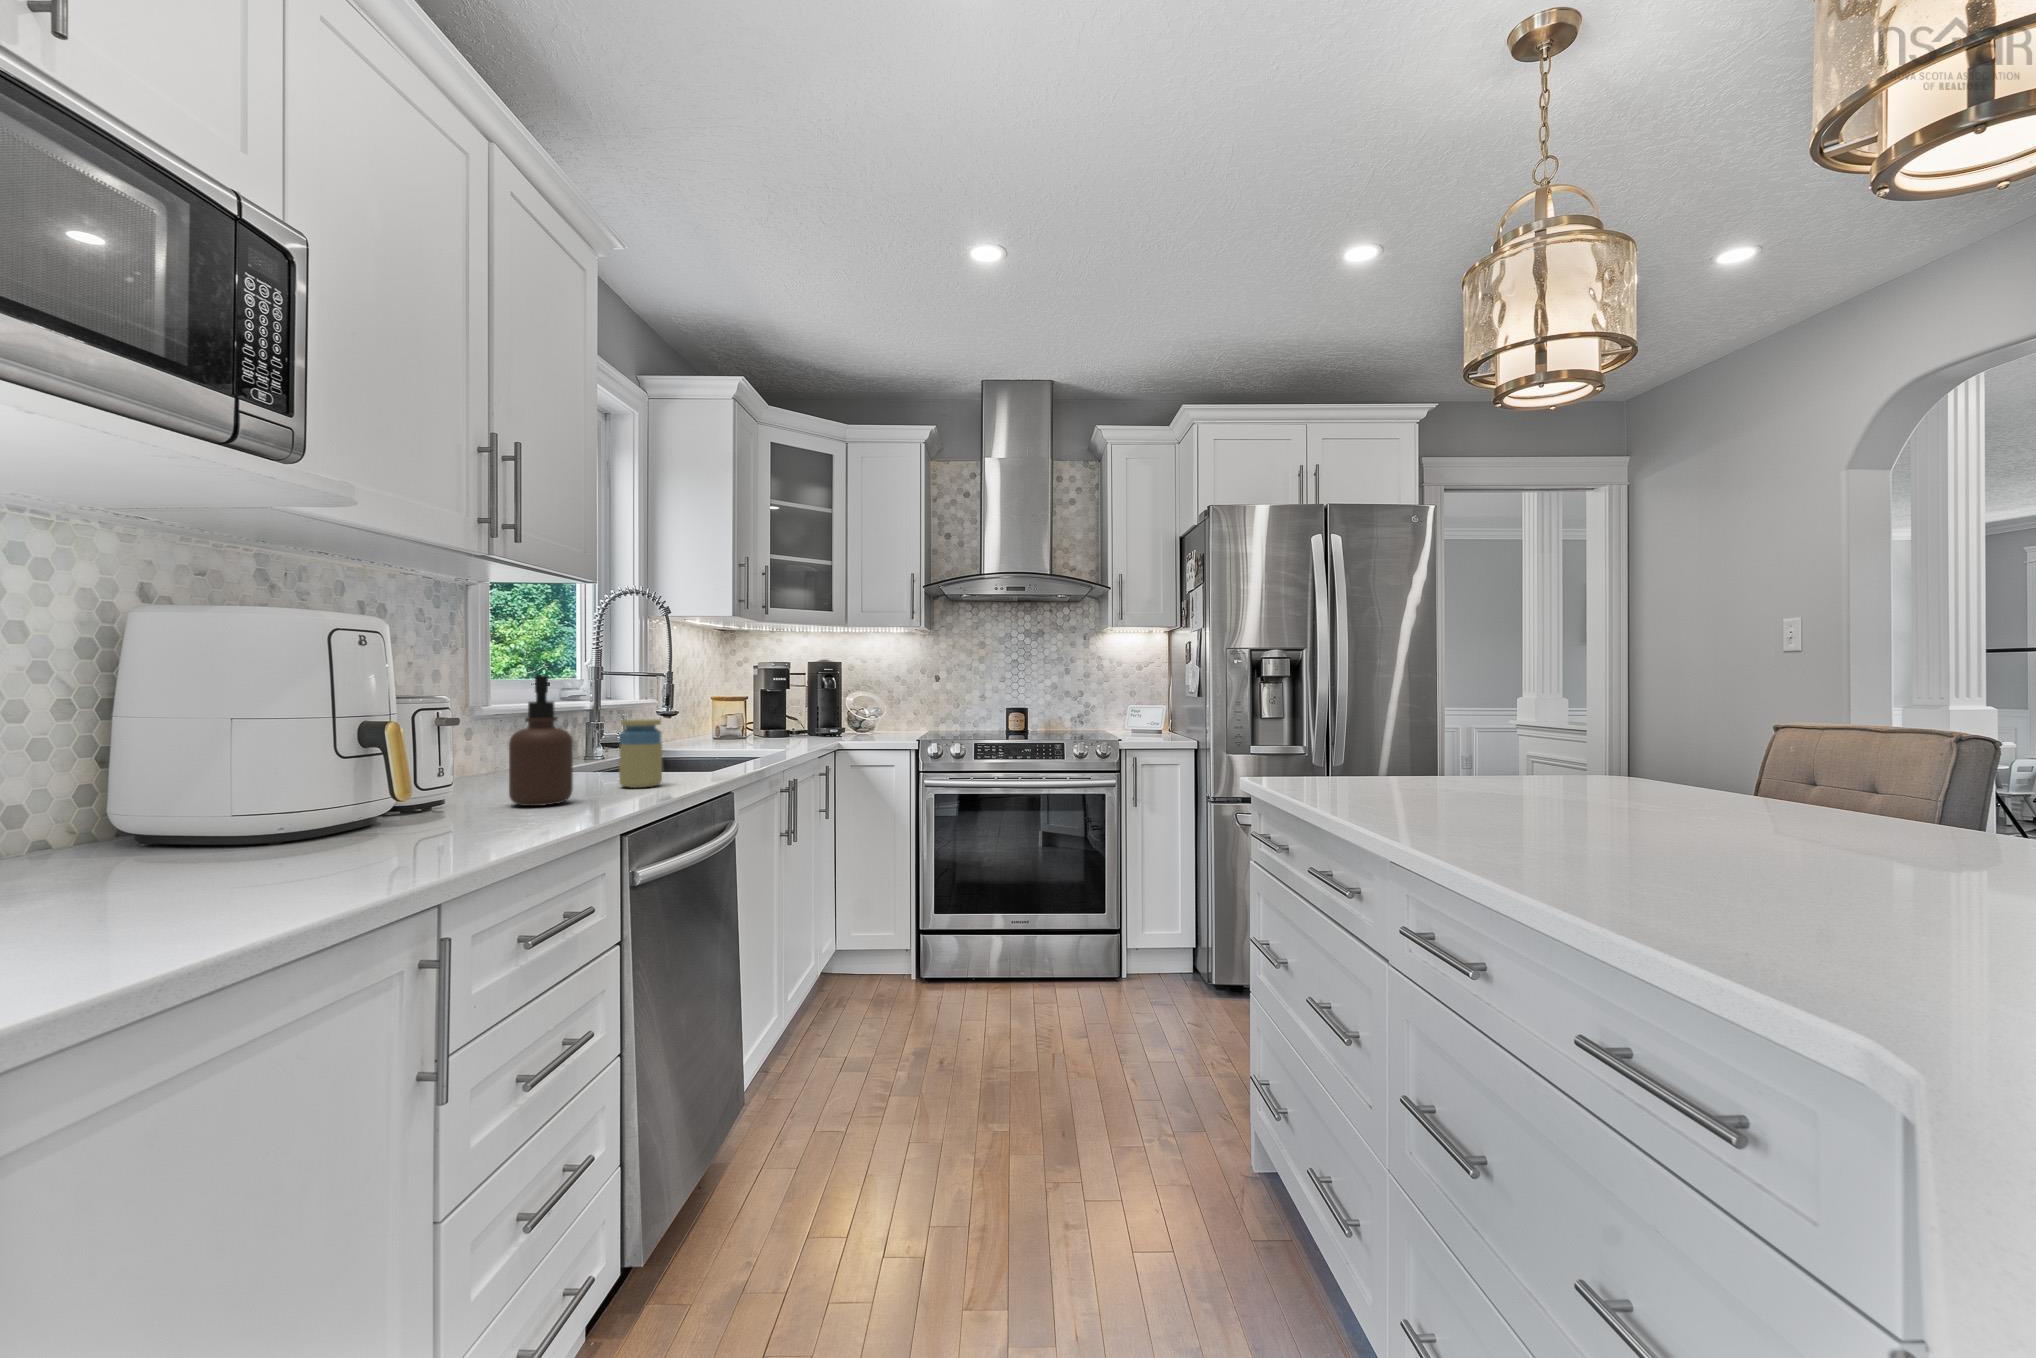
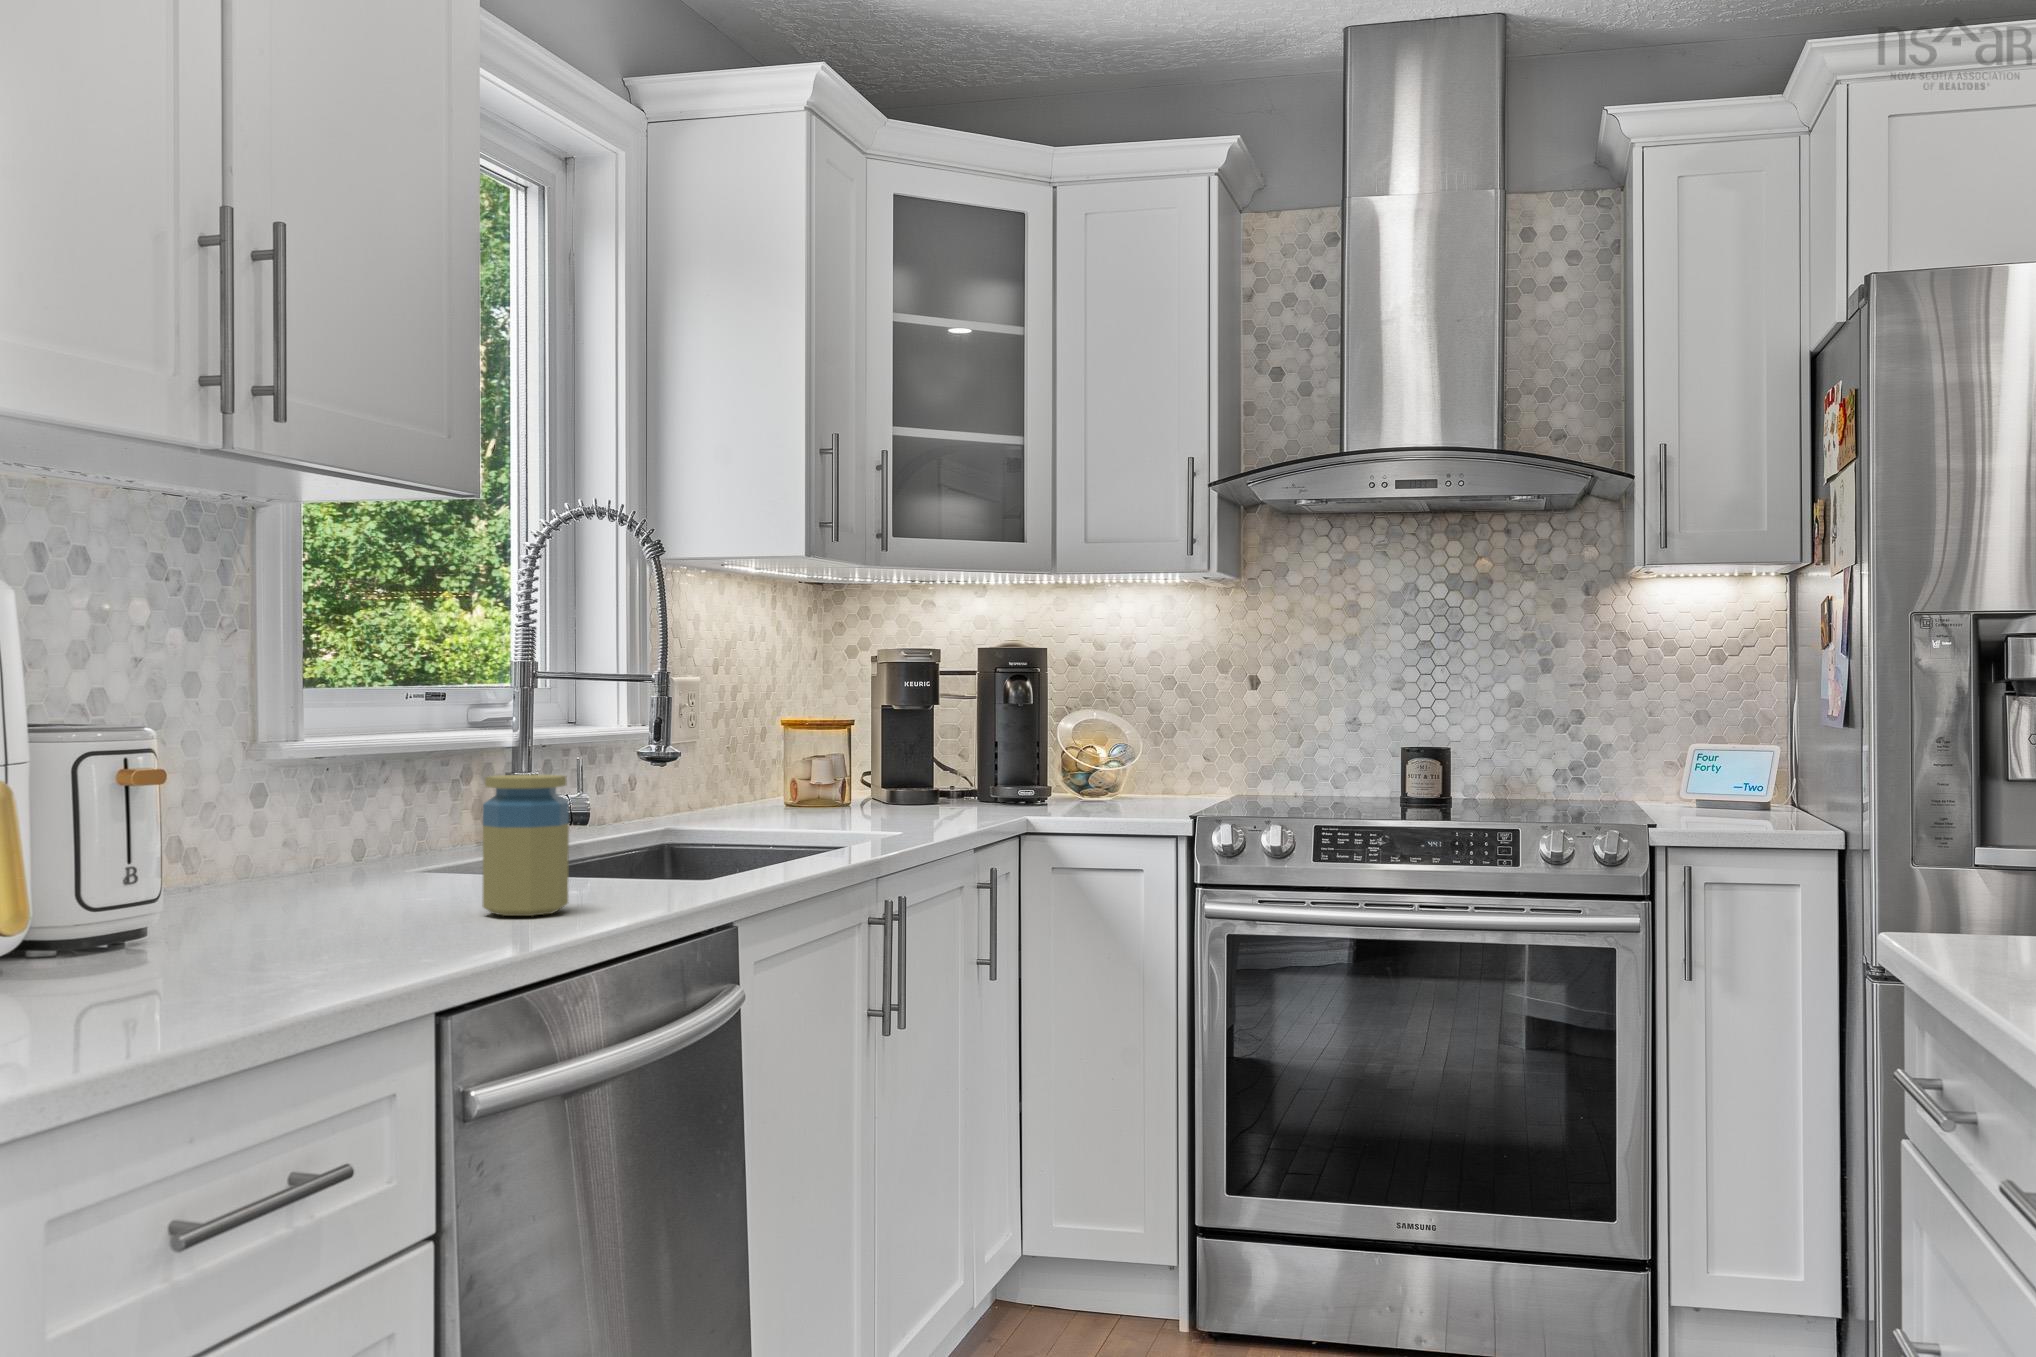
soap dispenser: present [509,675,573,806] -> none [237,687,359,952]

